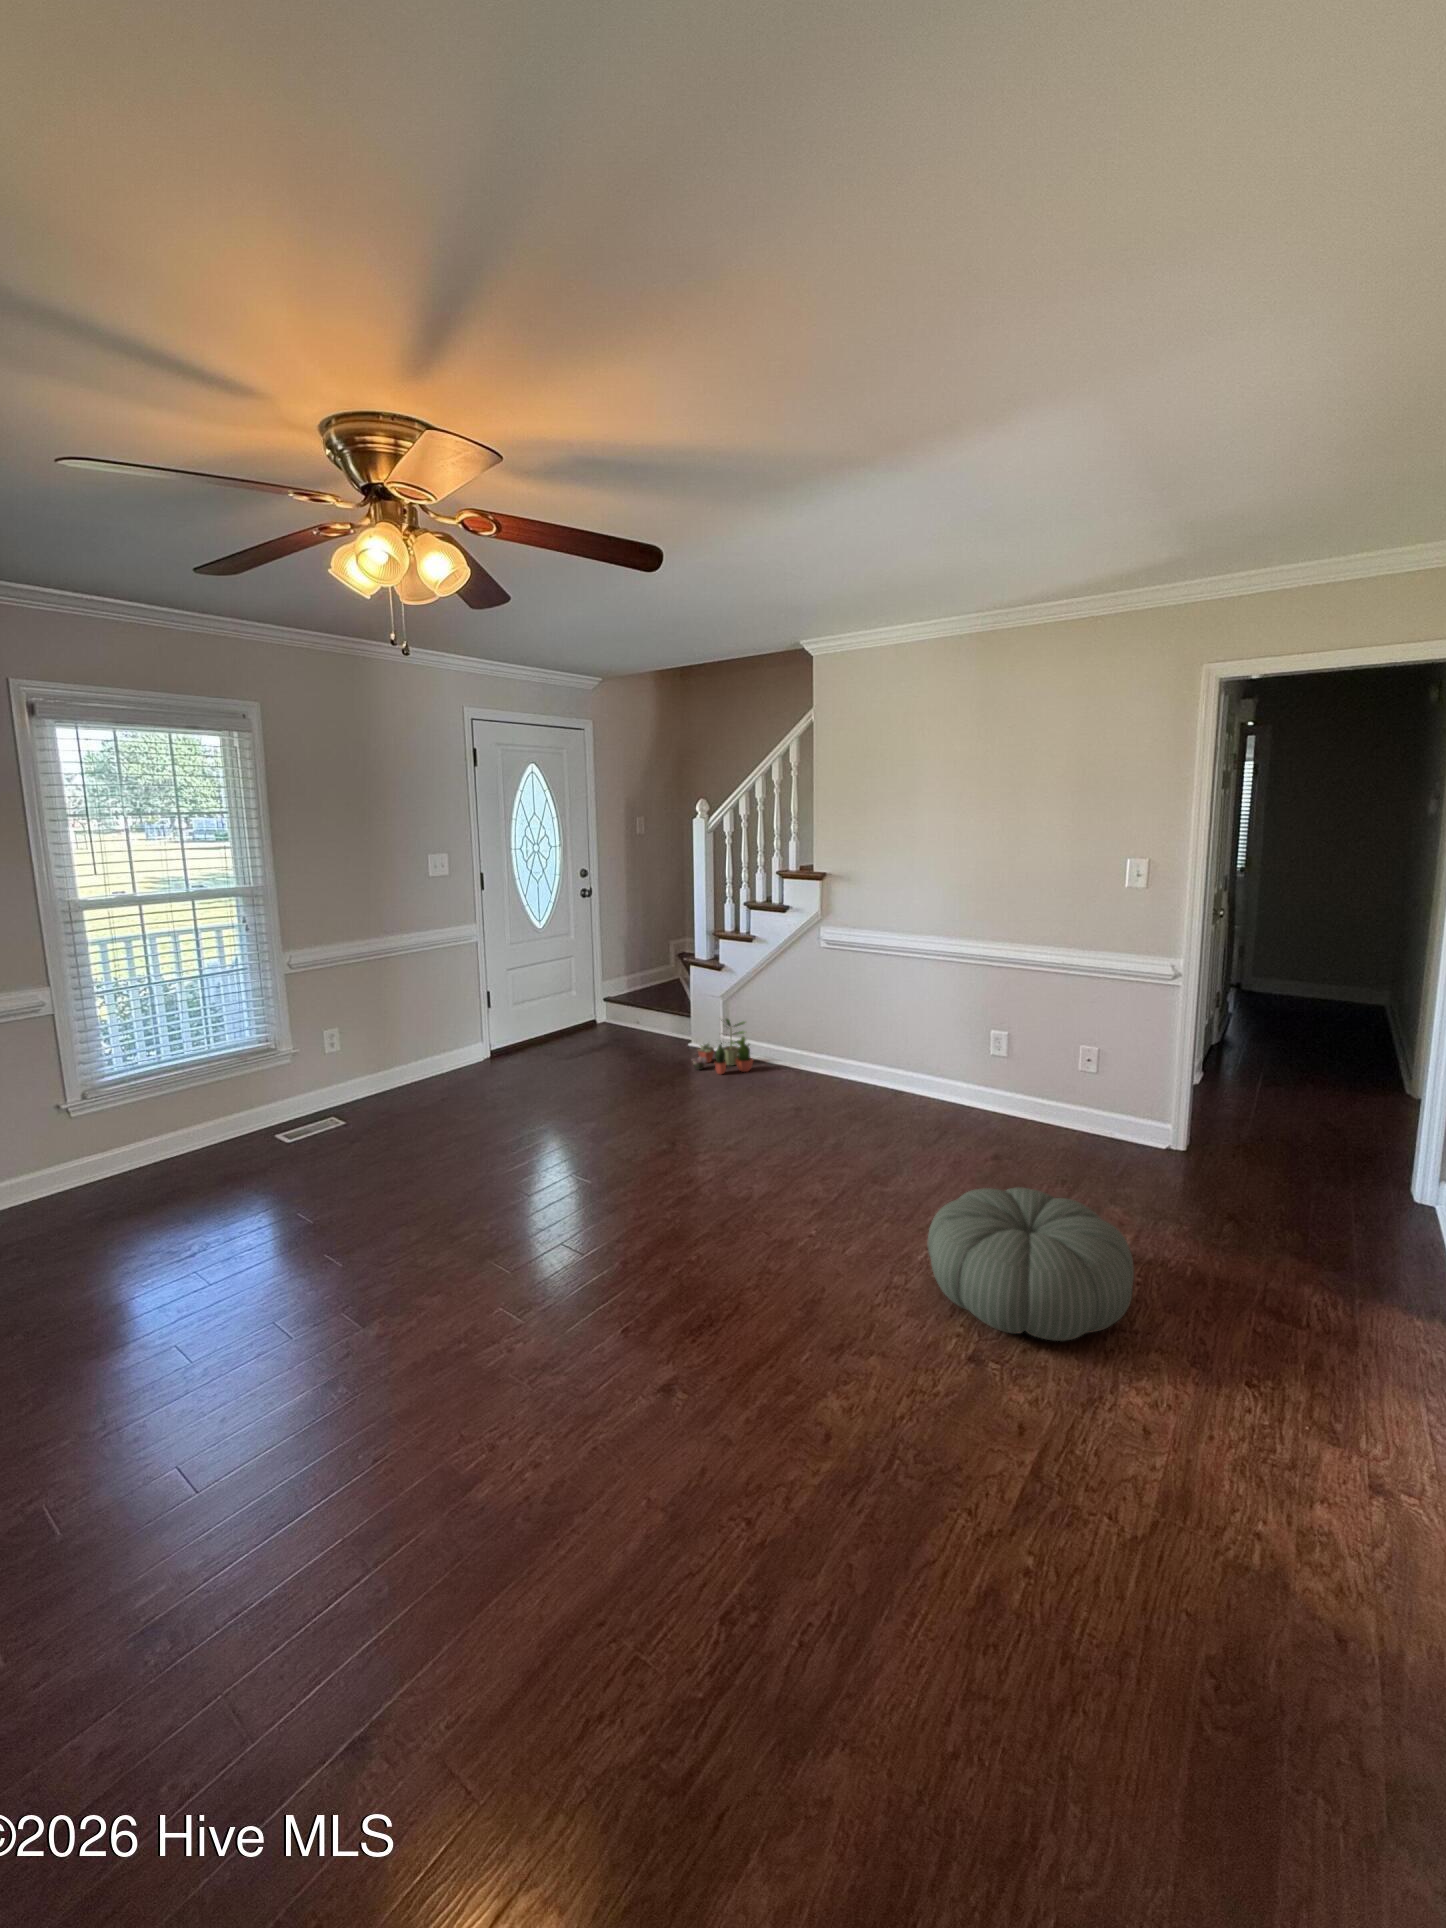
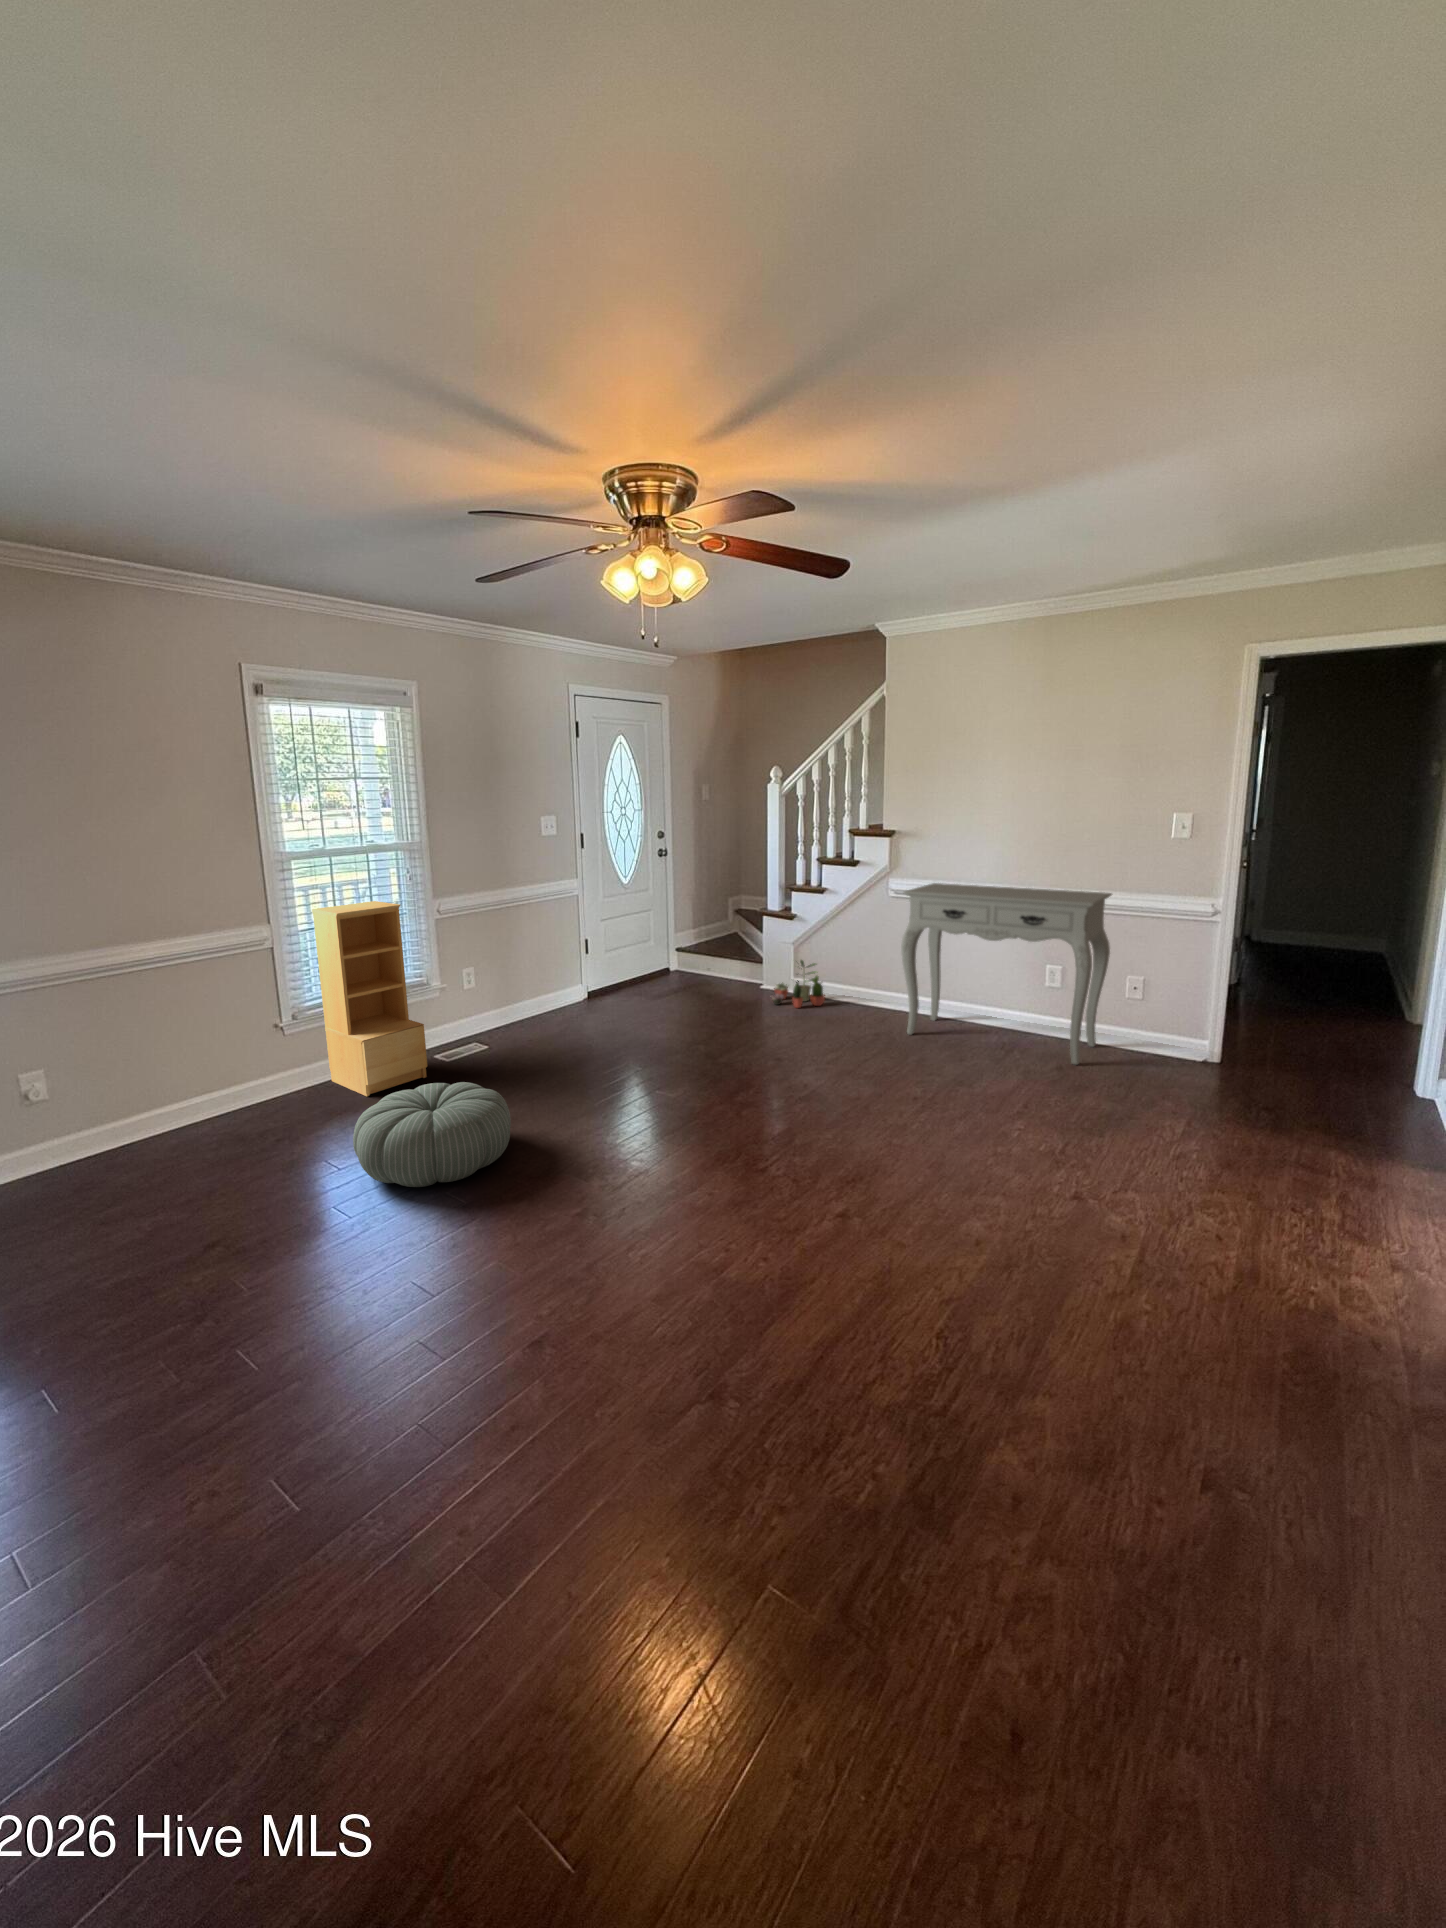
console table: none [827,934,1064,1155] -> present [901,883,1112,1065]
bookshelf: none [109,956,251,1195] -> present [312,901,427,1096]
pouf: present [927,1187,1134,1341] -> present [353,1082,511,1187]

